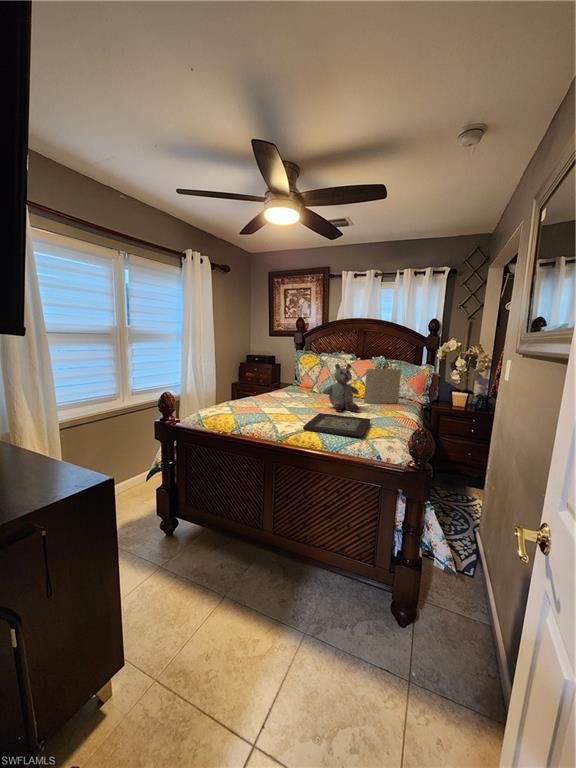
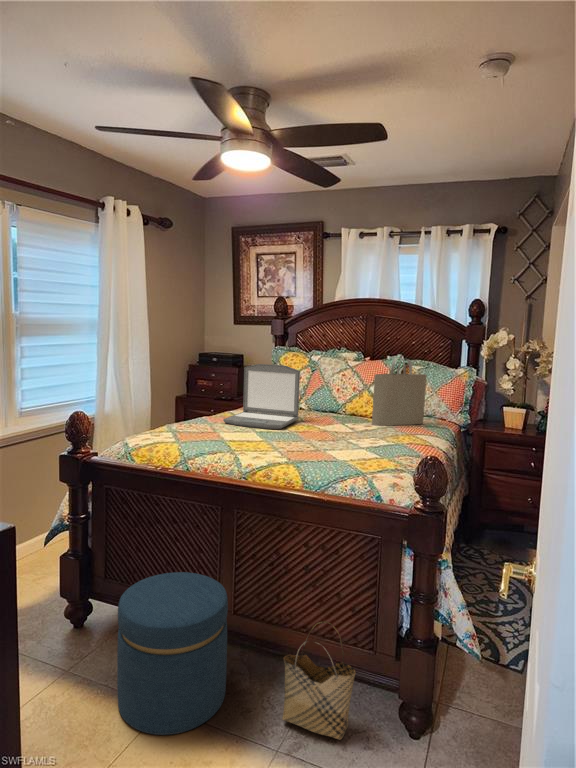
laptop: none [264,362,316,406] -> present [223,364,300,429]
stuffed bear: present [324,364,359,412] -> none [310,367,362,437]
decorative tray: present [303,413,370,437] -> none [276,439,375,471]
ottoman: none [194,505,270,620] -> present [117,572,228,735]
woven basket: none [308,543,361,628] -> present [282,621,356,740]

